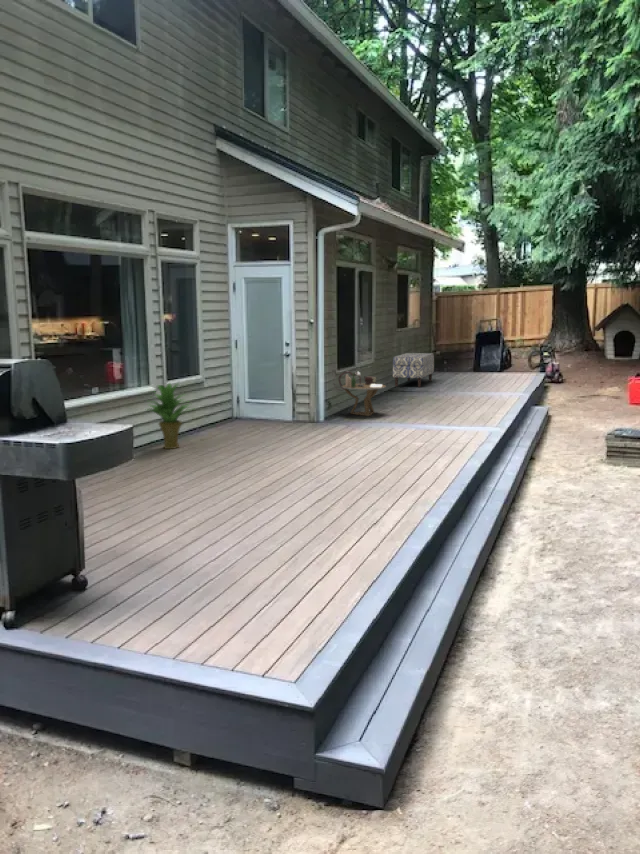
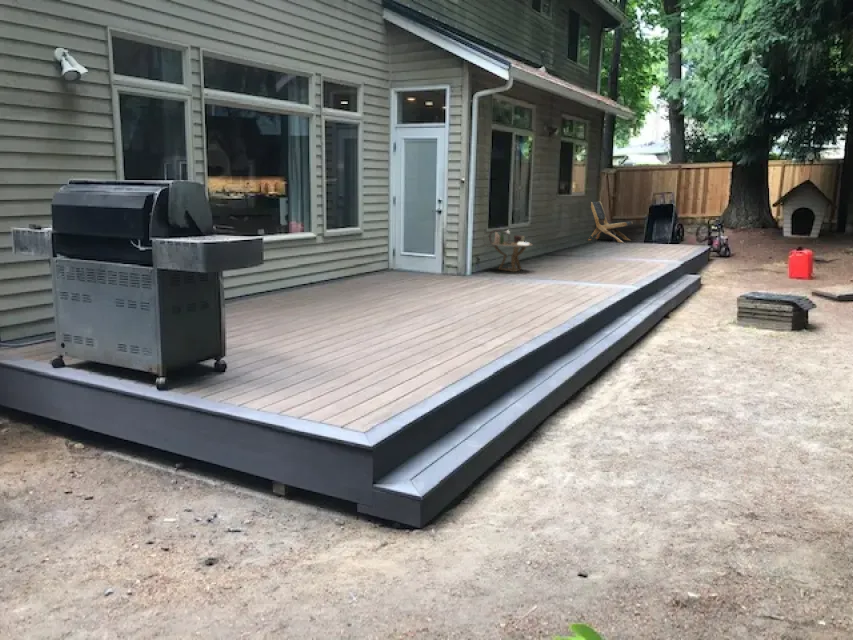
lounge chair: none [423,333,467,374] -> present [588,201,633,242]
bench: present [393,353,434,387] -> none [551,219,595,252]
potted plant: present [147,384,187,449] -> none [303,229,348,288]

